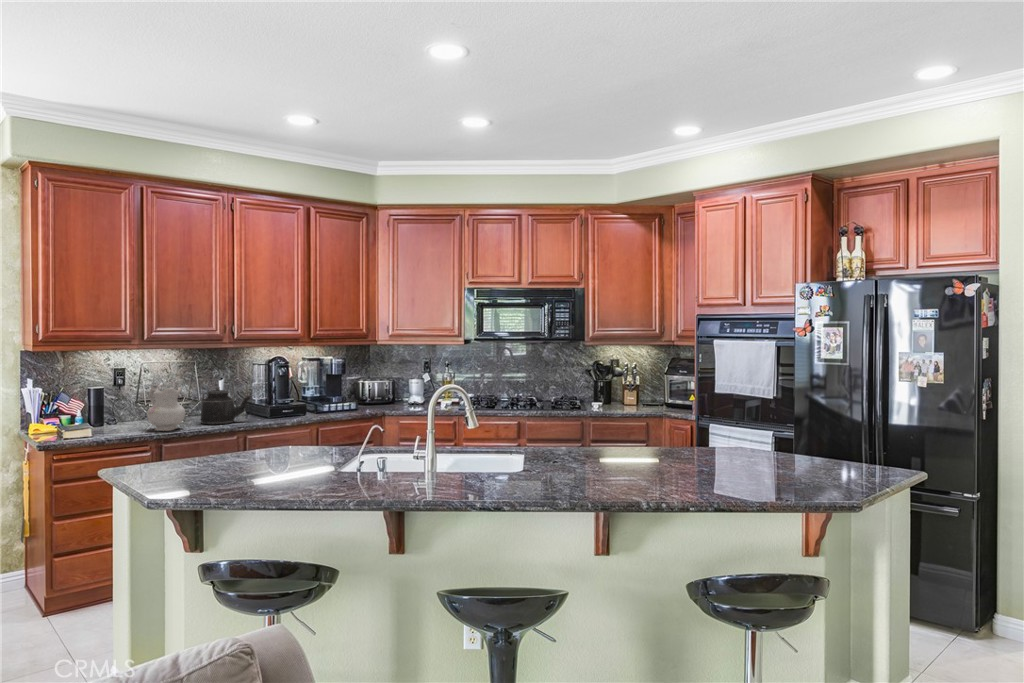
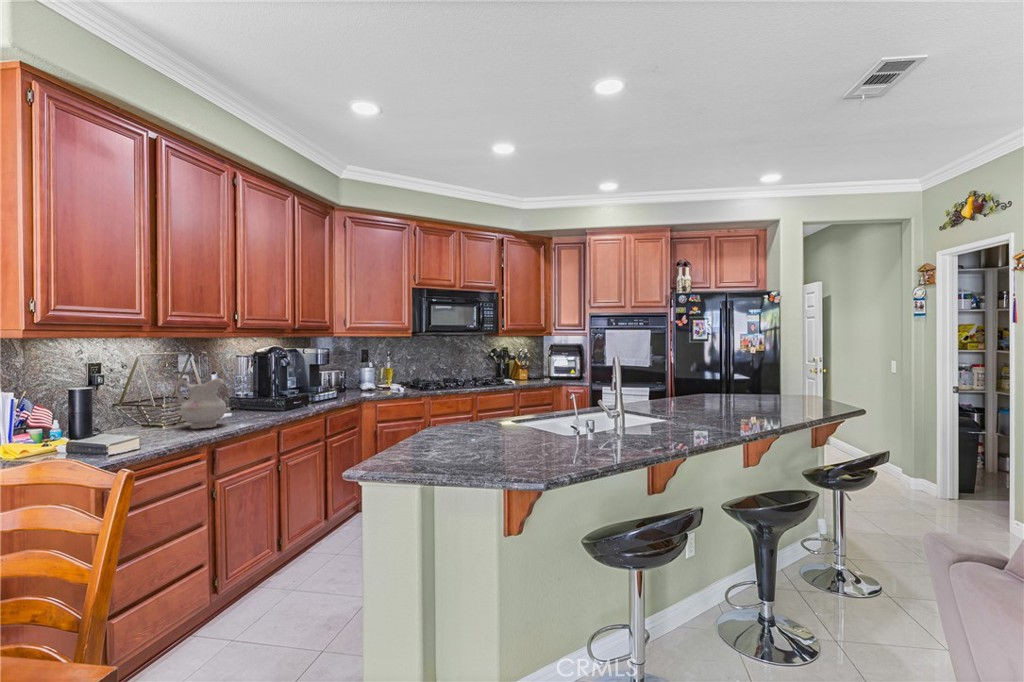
kettle: present [201,379,251,425] -> none [220,369,274,418]

